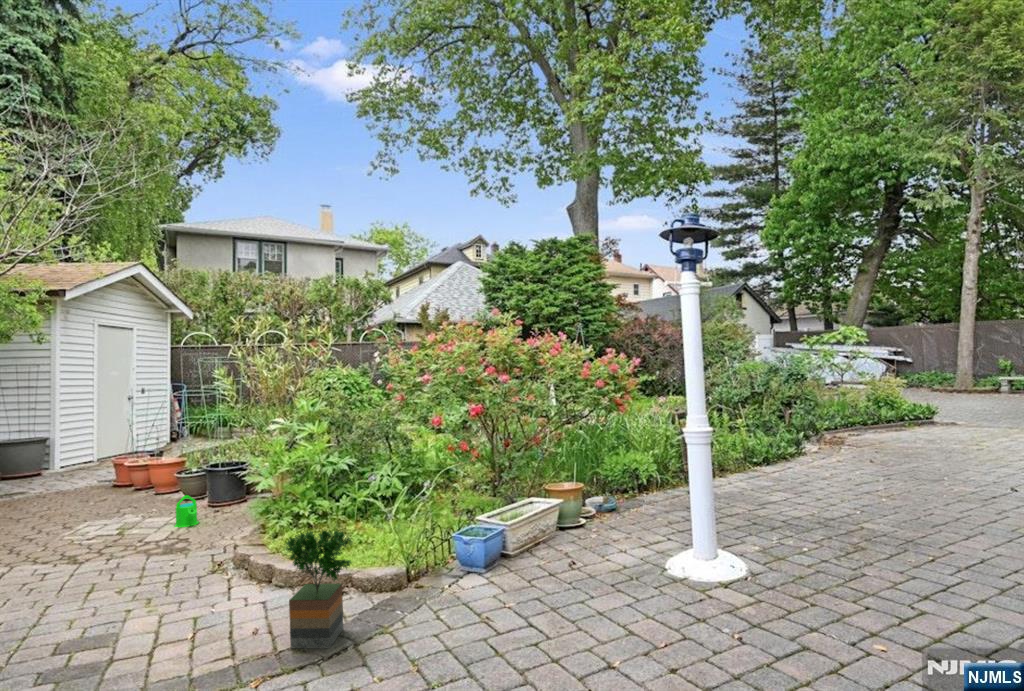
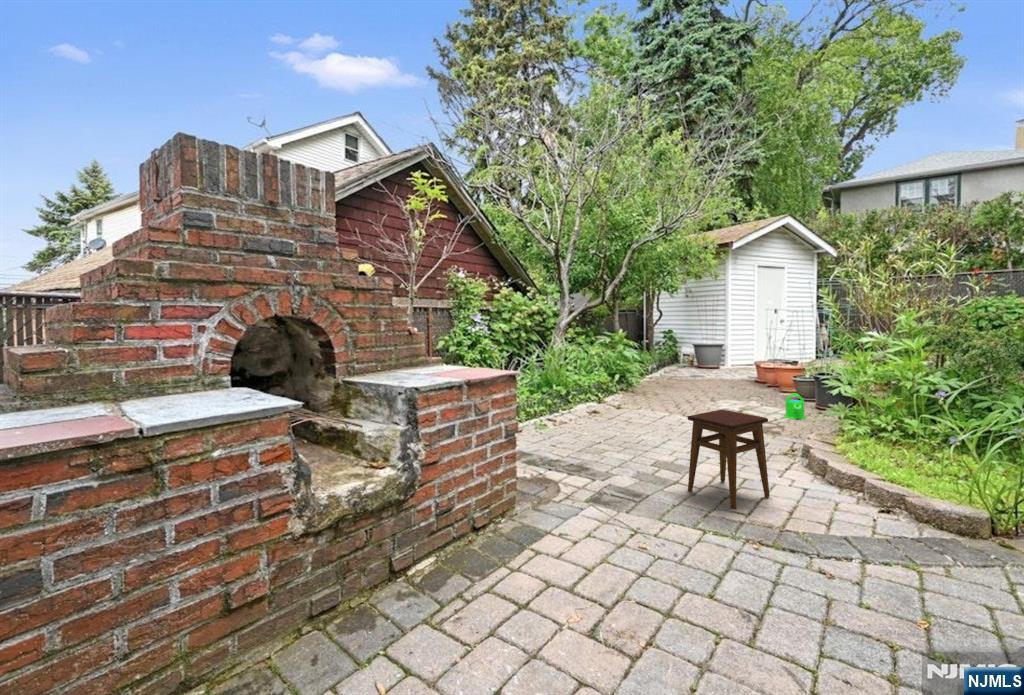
potted tree: present [285,530,353,649] -> none [792,427,883,550]
stool: none [142,536,241,663] -> present [688,410,770,509]

